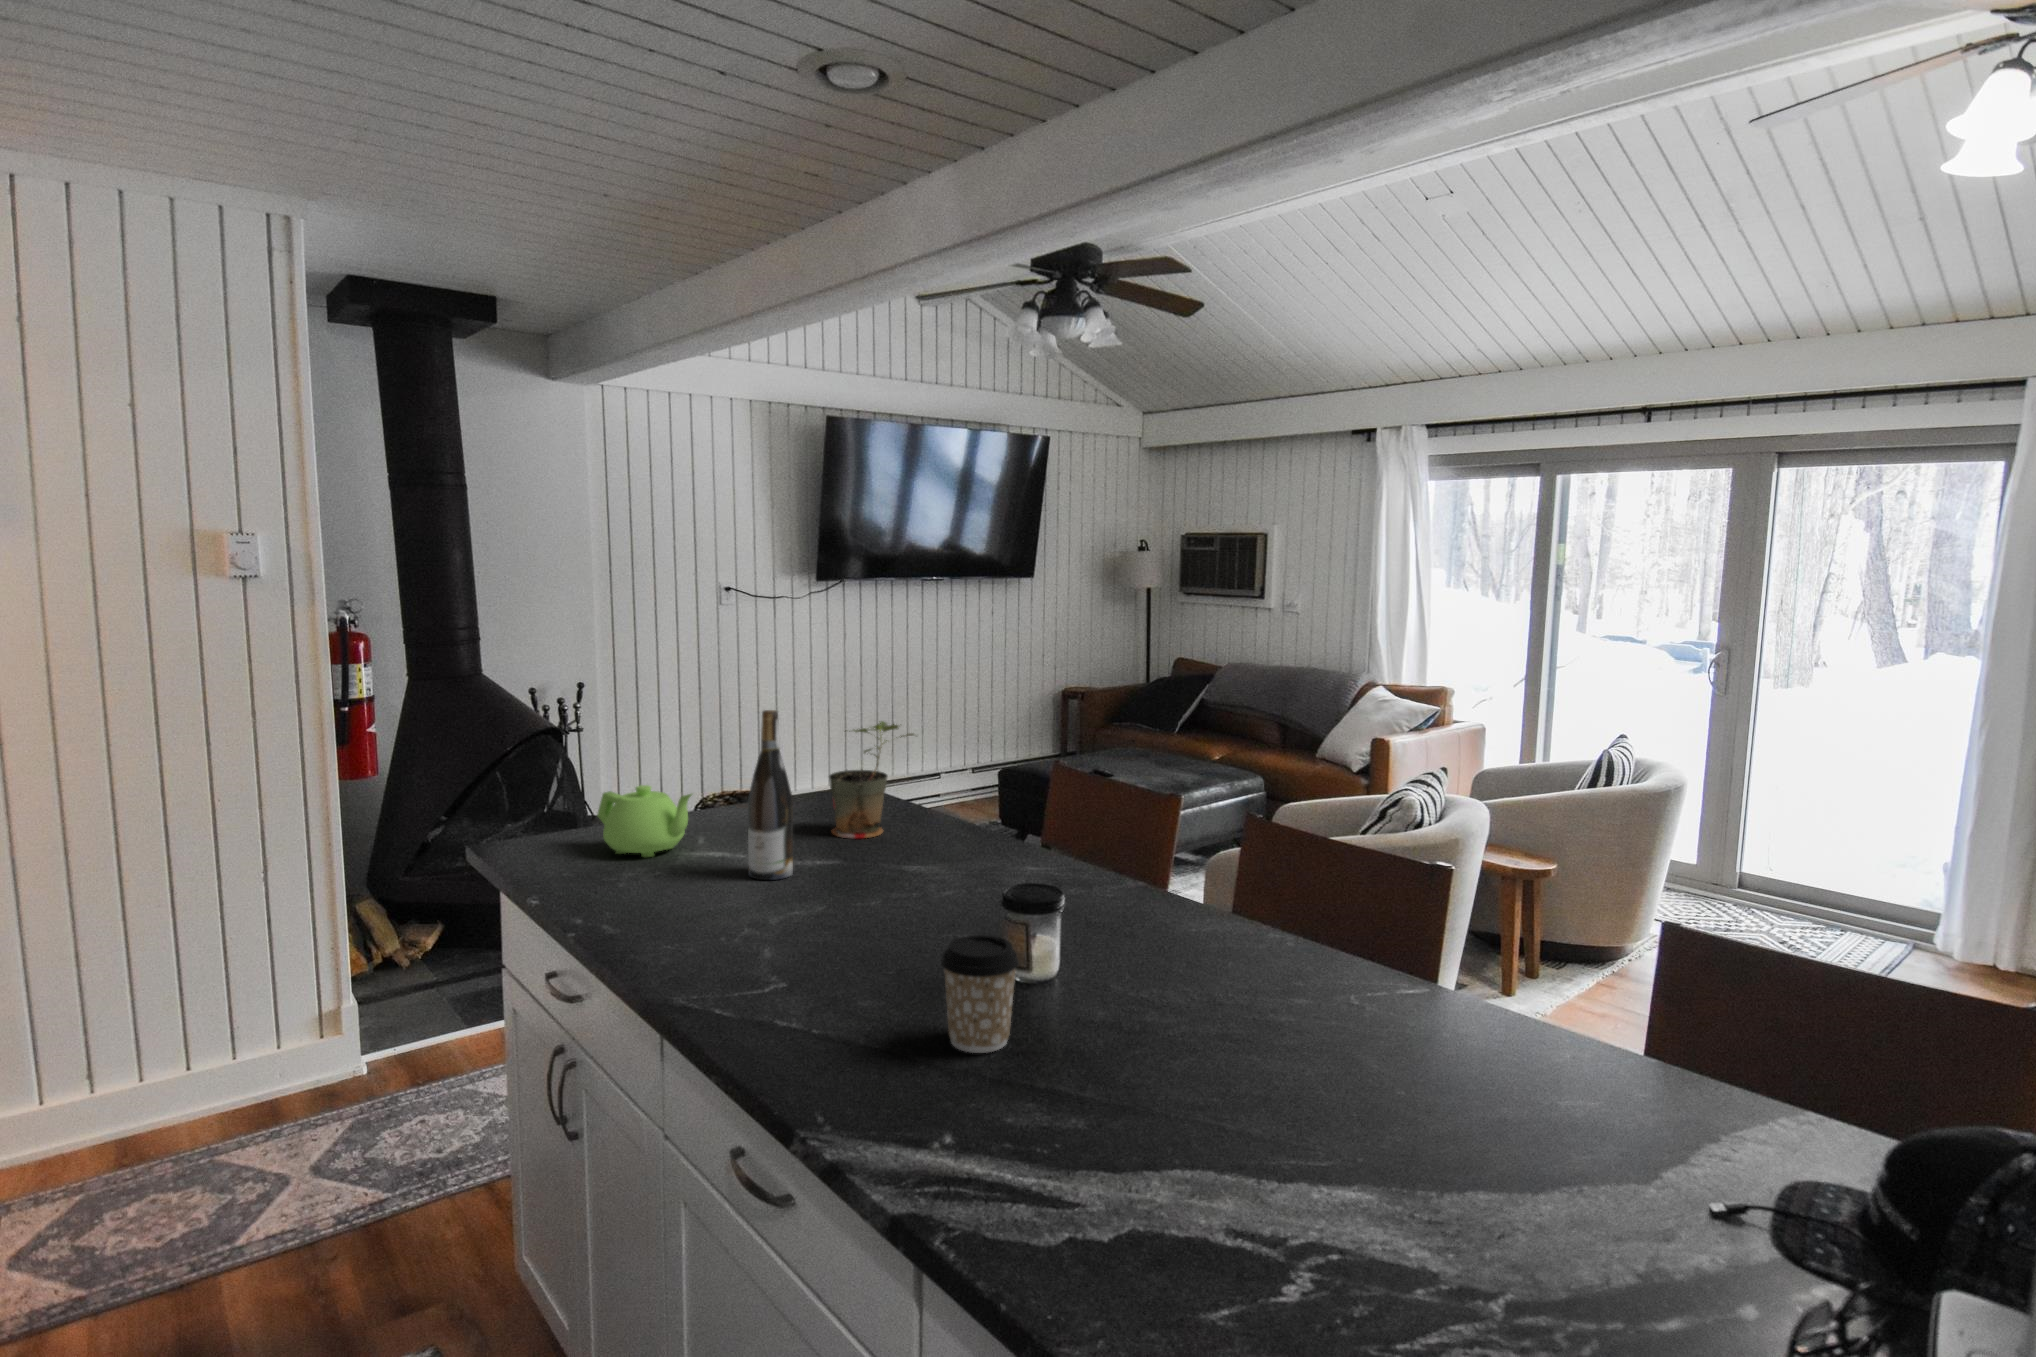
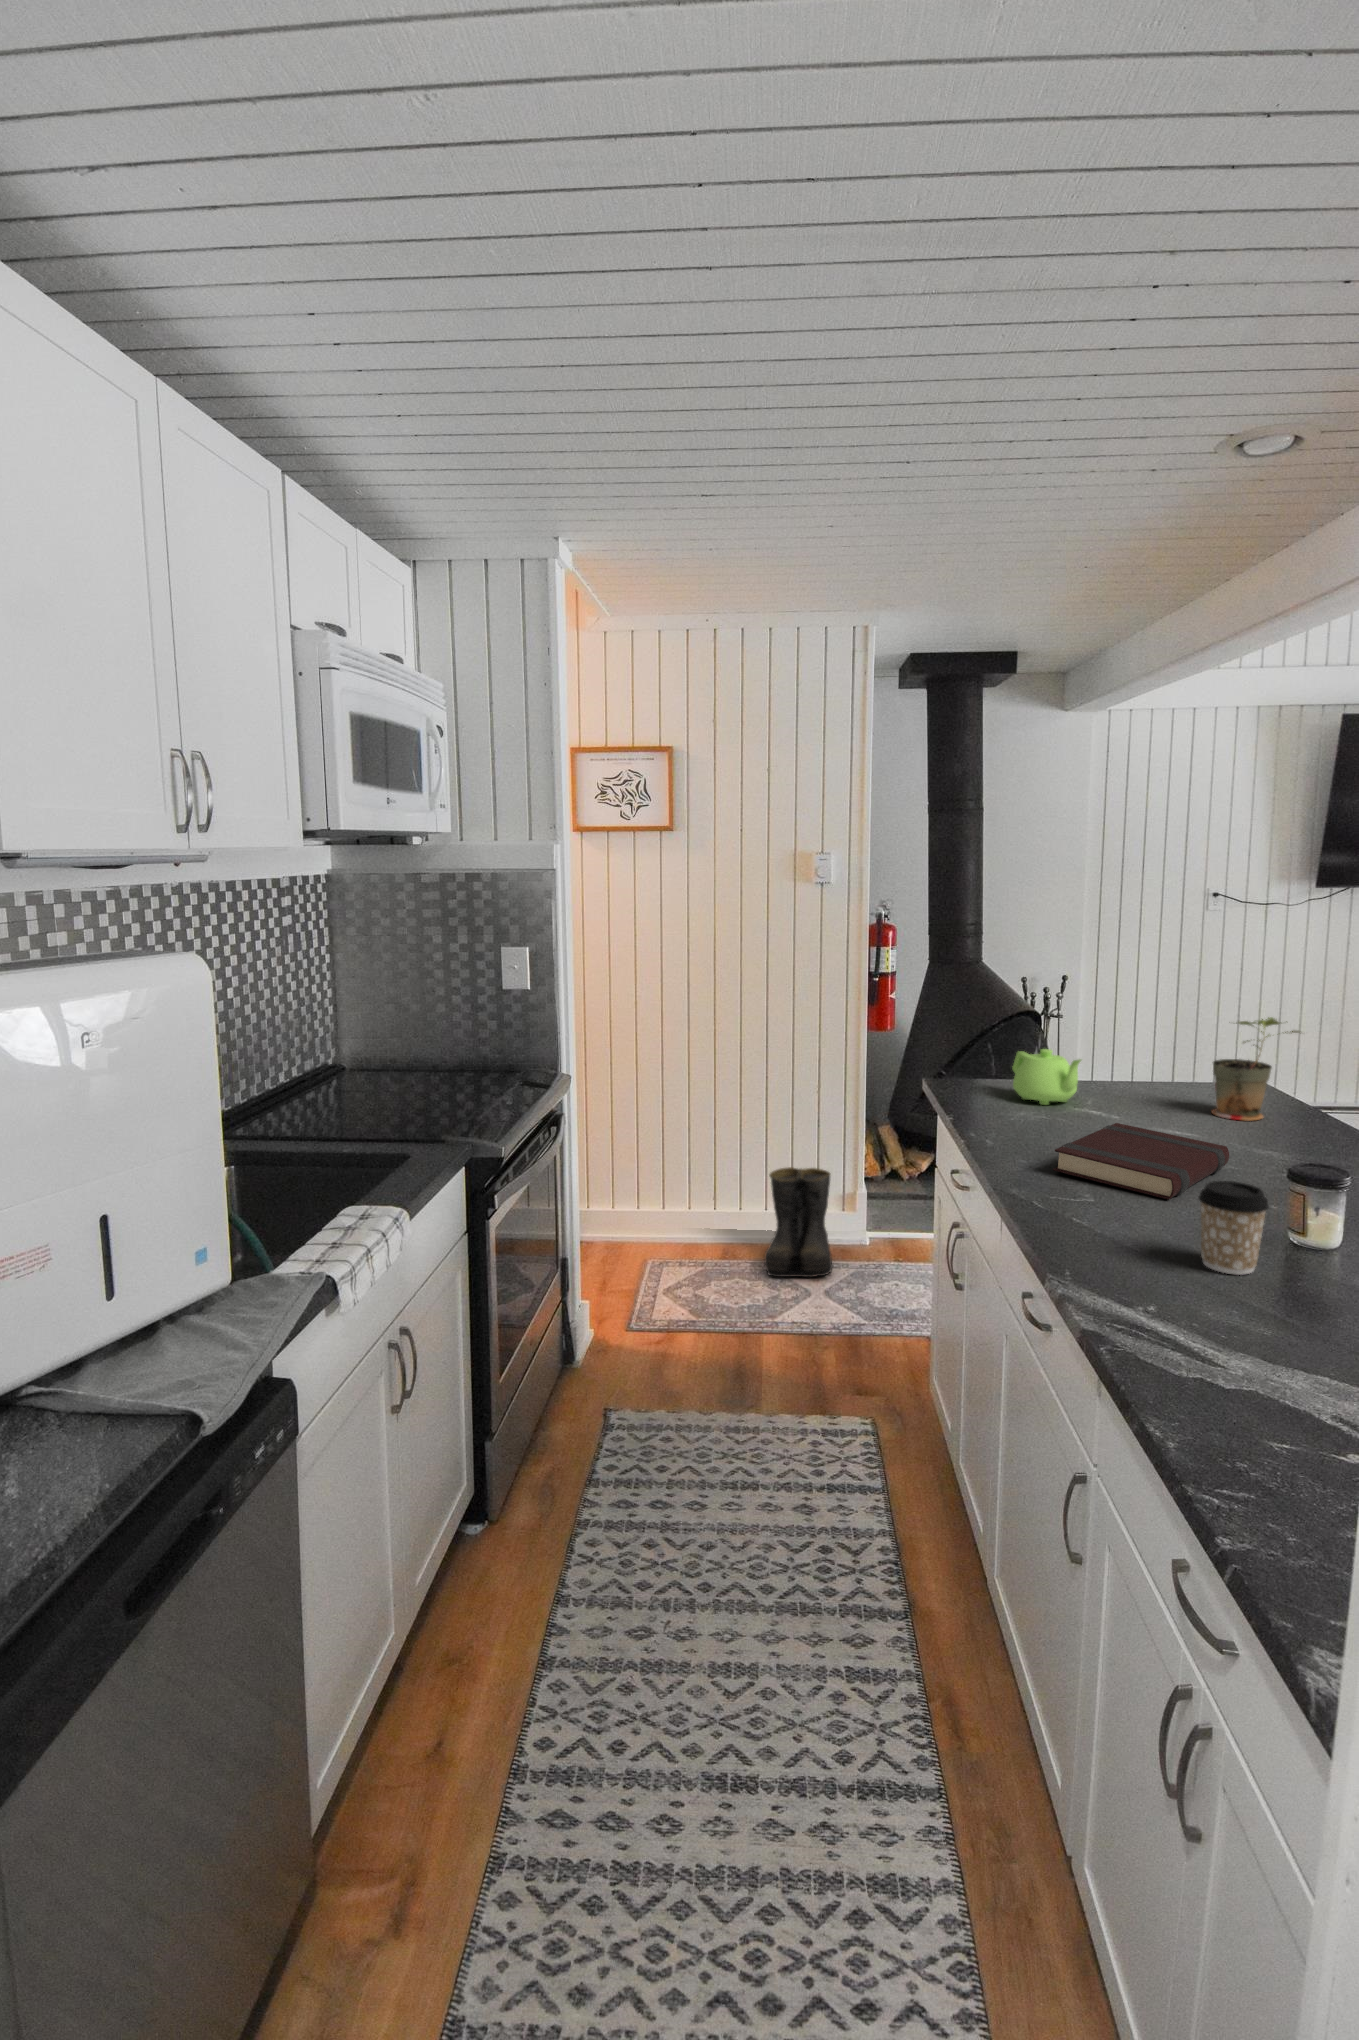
wine bottle: present [748,710,793,880] -> none [1116,996,1159,1136]
book: none [713,870,893,962] -> present [1053,1123,1229,1200]
boots: none [195,988,322,1172] -> present [764,1167,832,1277]

